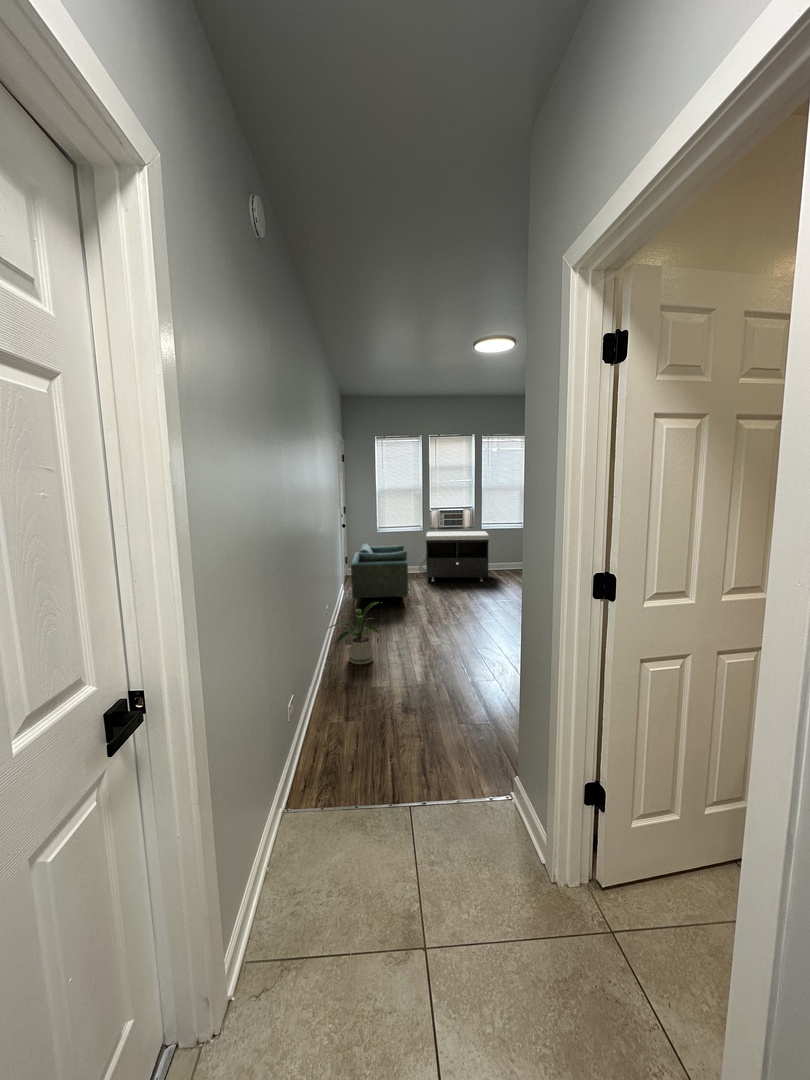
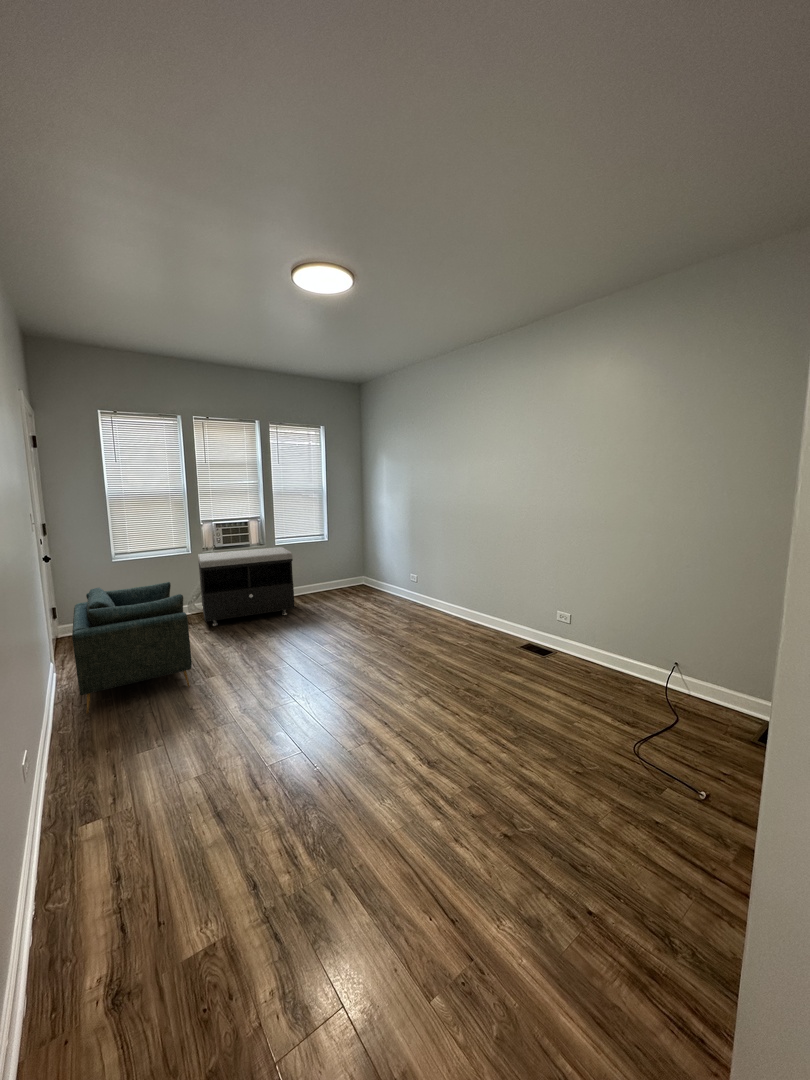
house plant: present [328,602,379,665] -> none [28,730,176,891]

